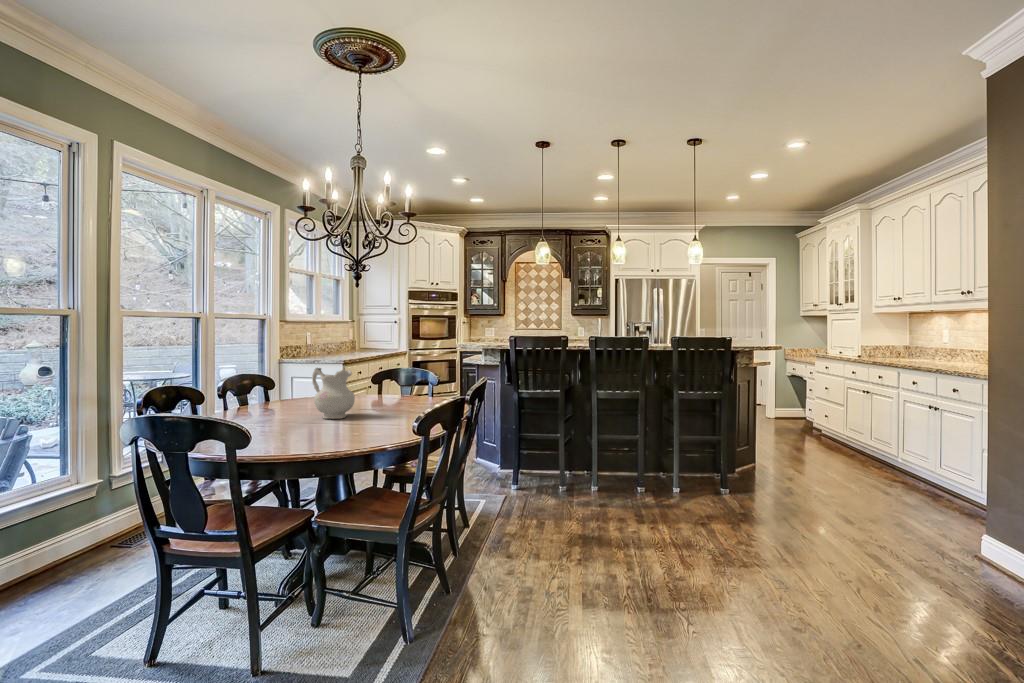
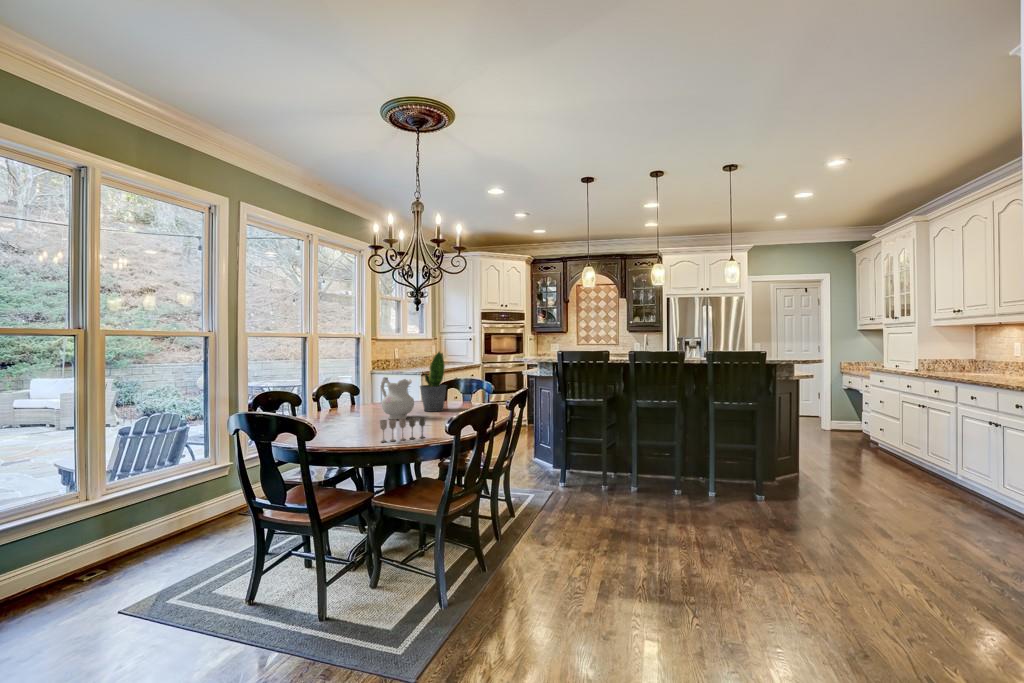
potted plant: none [358,335,391,408] -> present [420,352,447,412]
wine glass: none [325,416,382,448] -> present [380,417,426,442]

